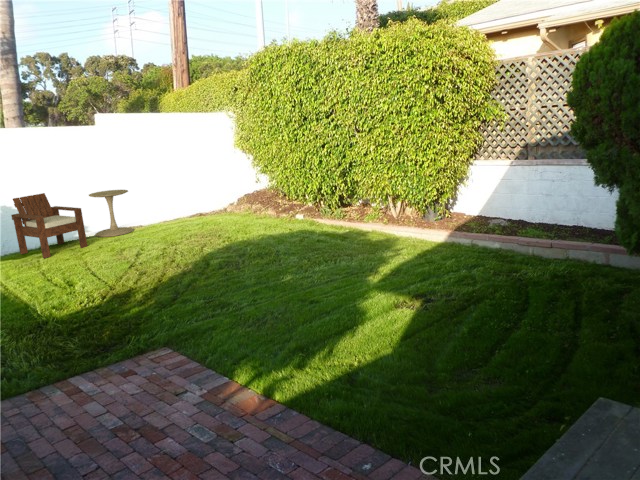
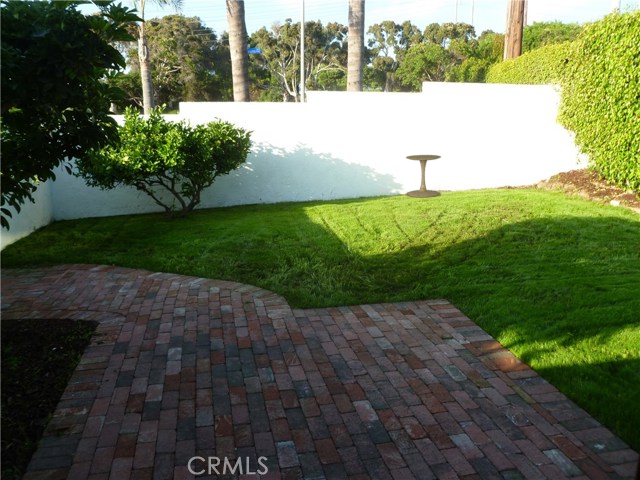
chair: present [11,193,87,258] -> none [342,152,398,208]

